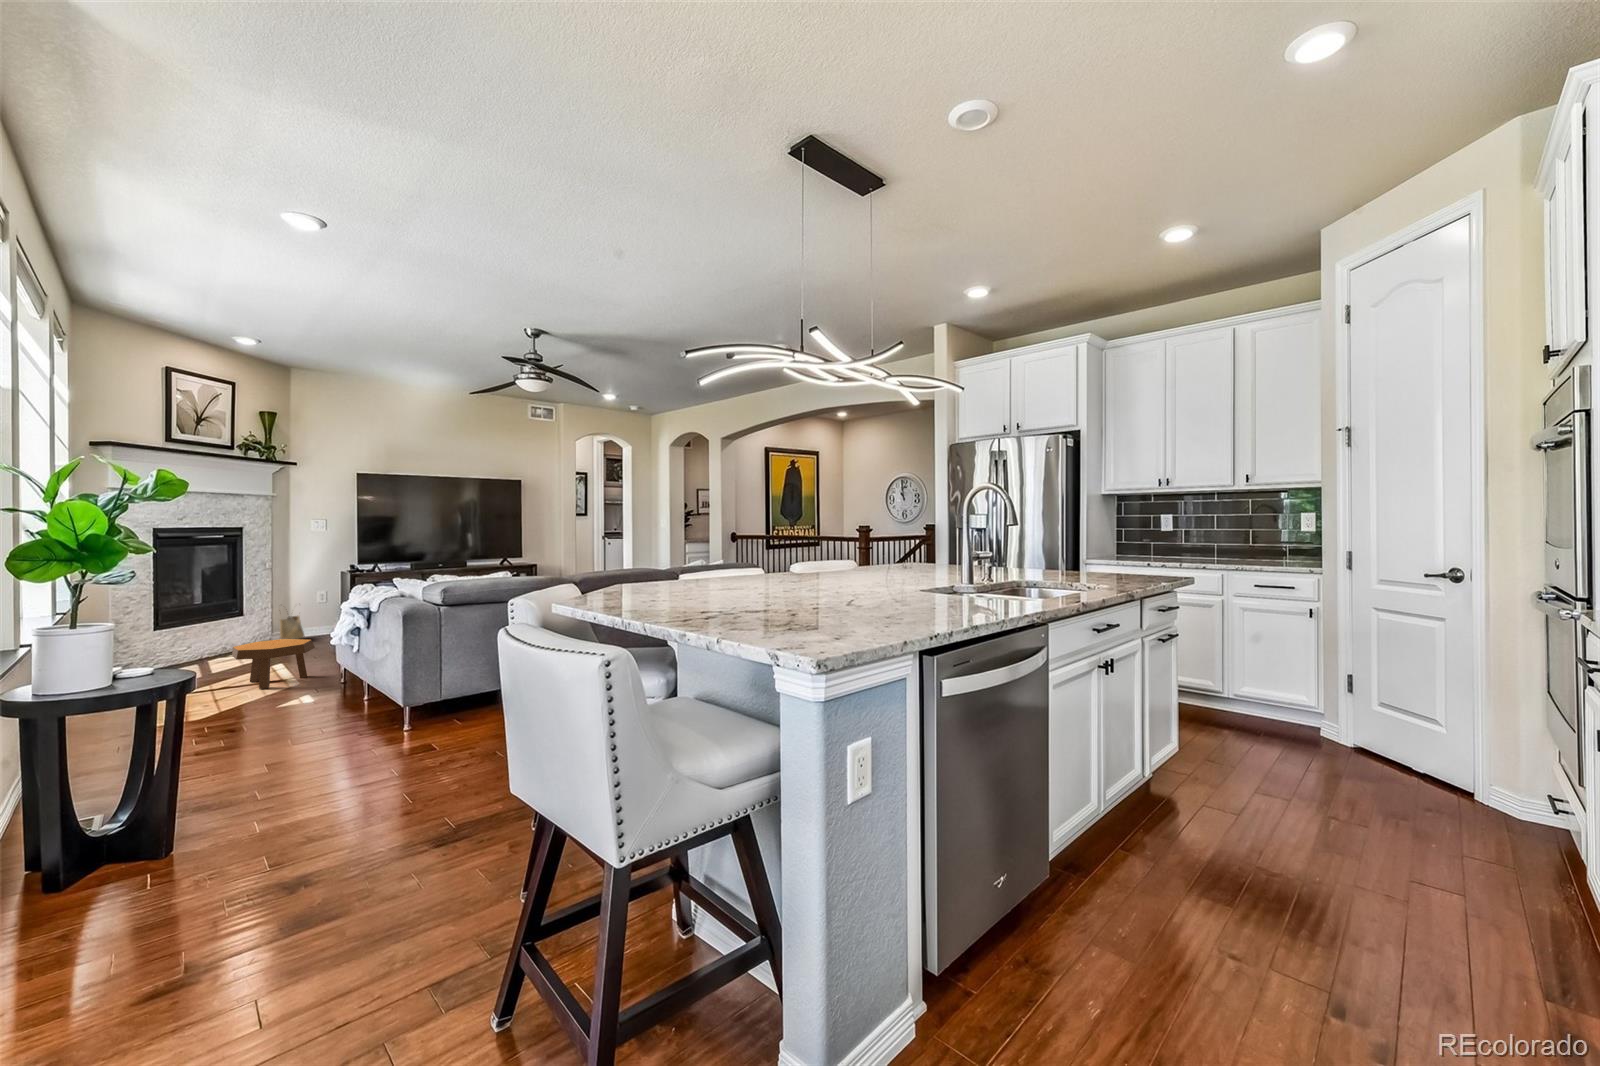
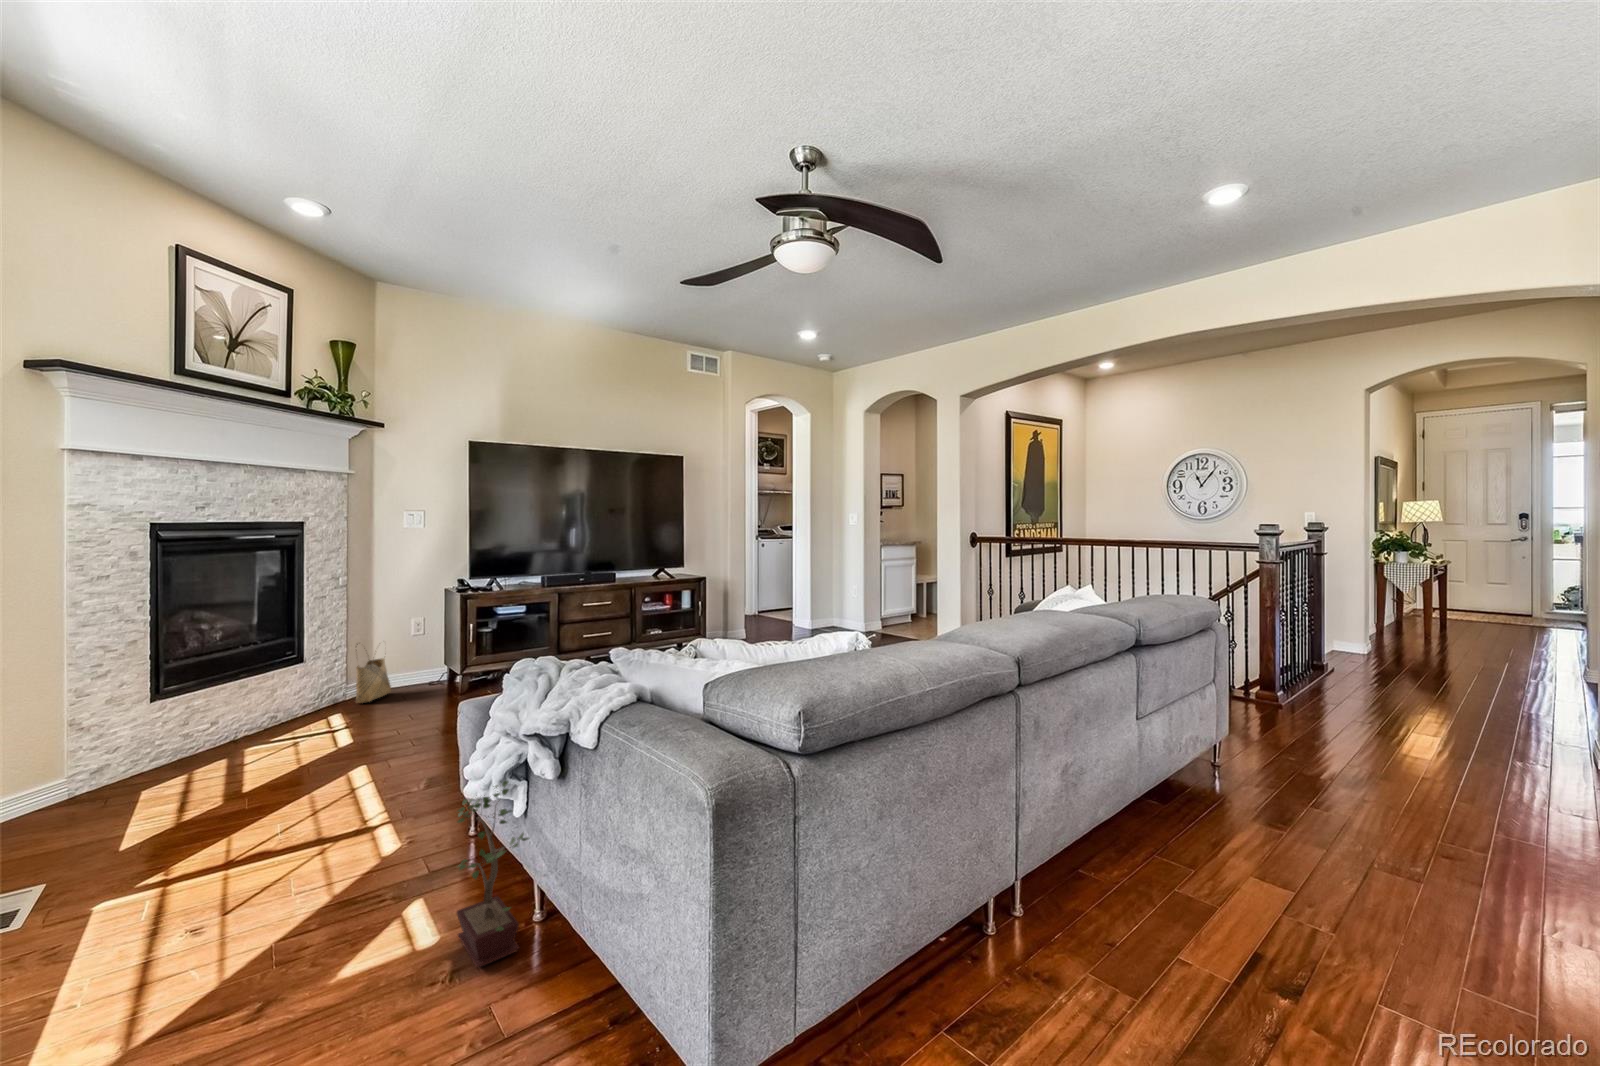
potted plant: none [325,632,358,711] -> present [457,781,529,967]
footstool: present [232,639,315,689] -> none [270,731,417,850]

